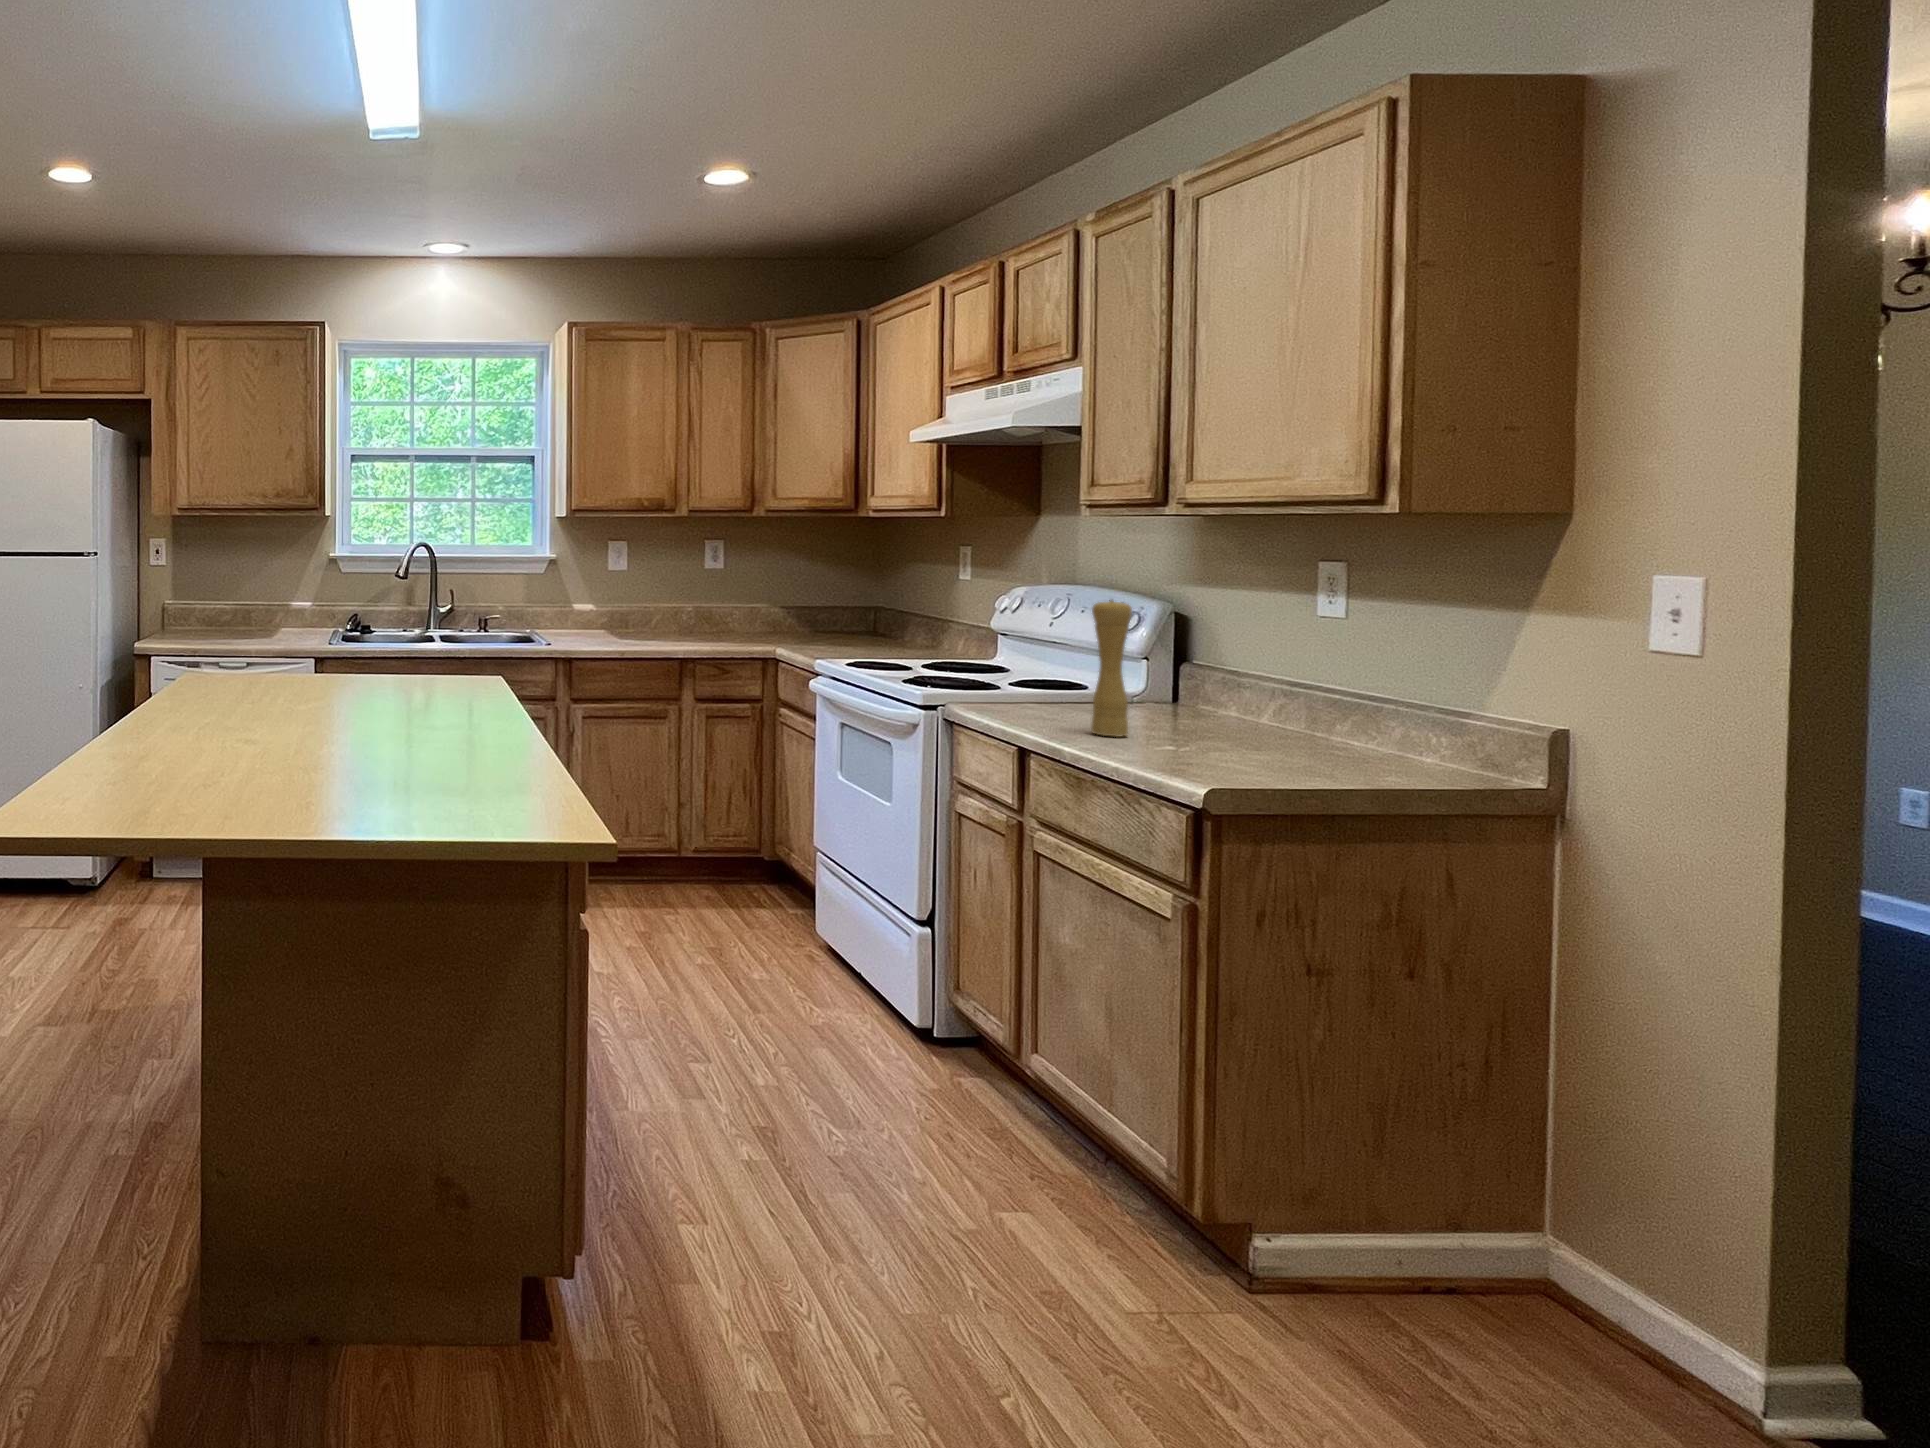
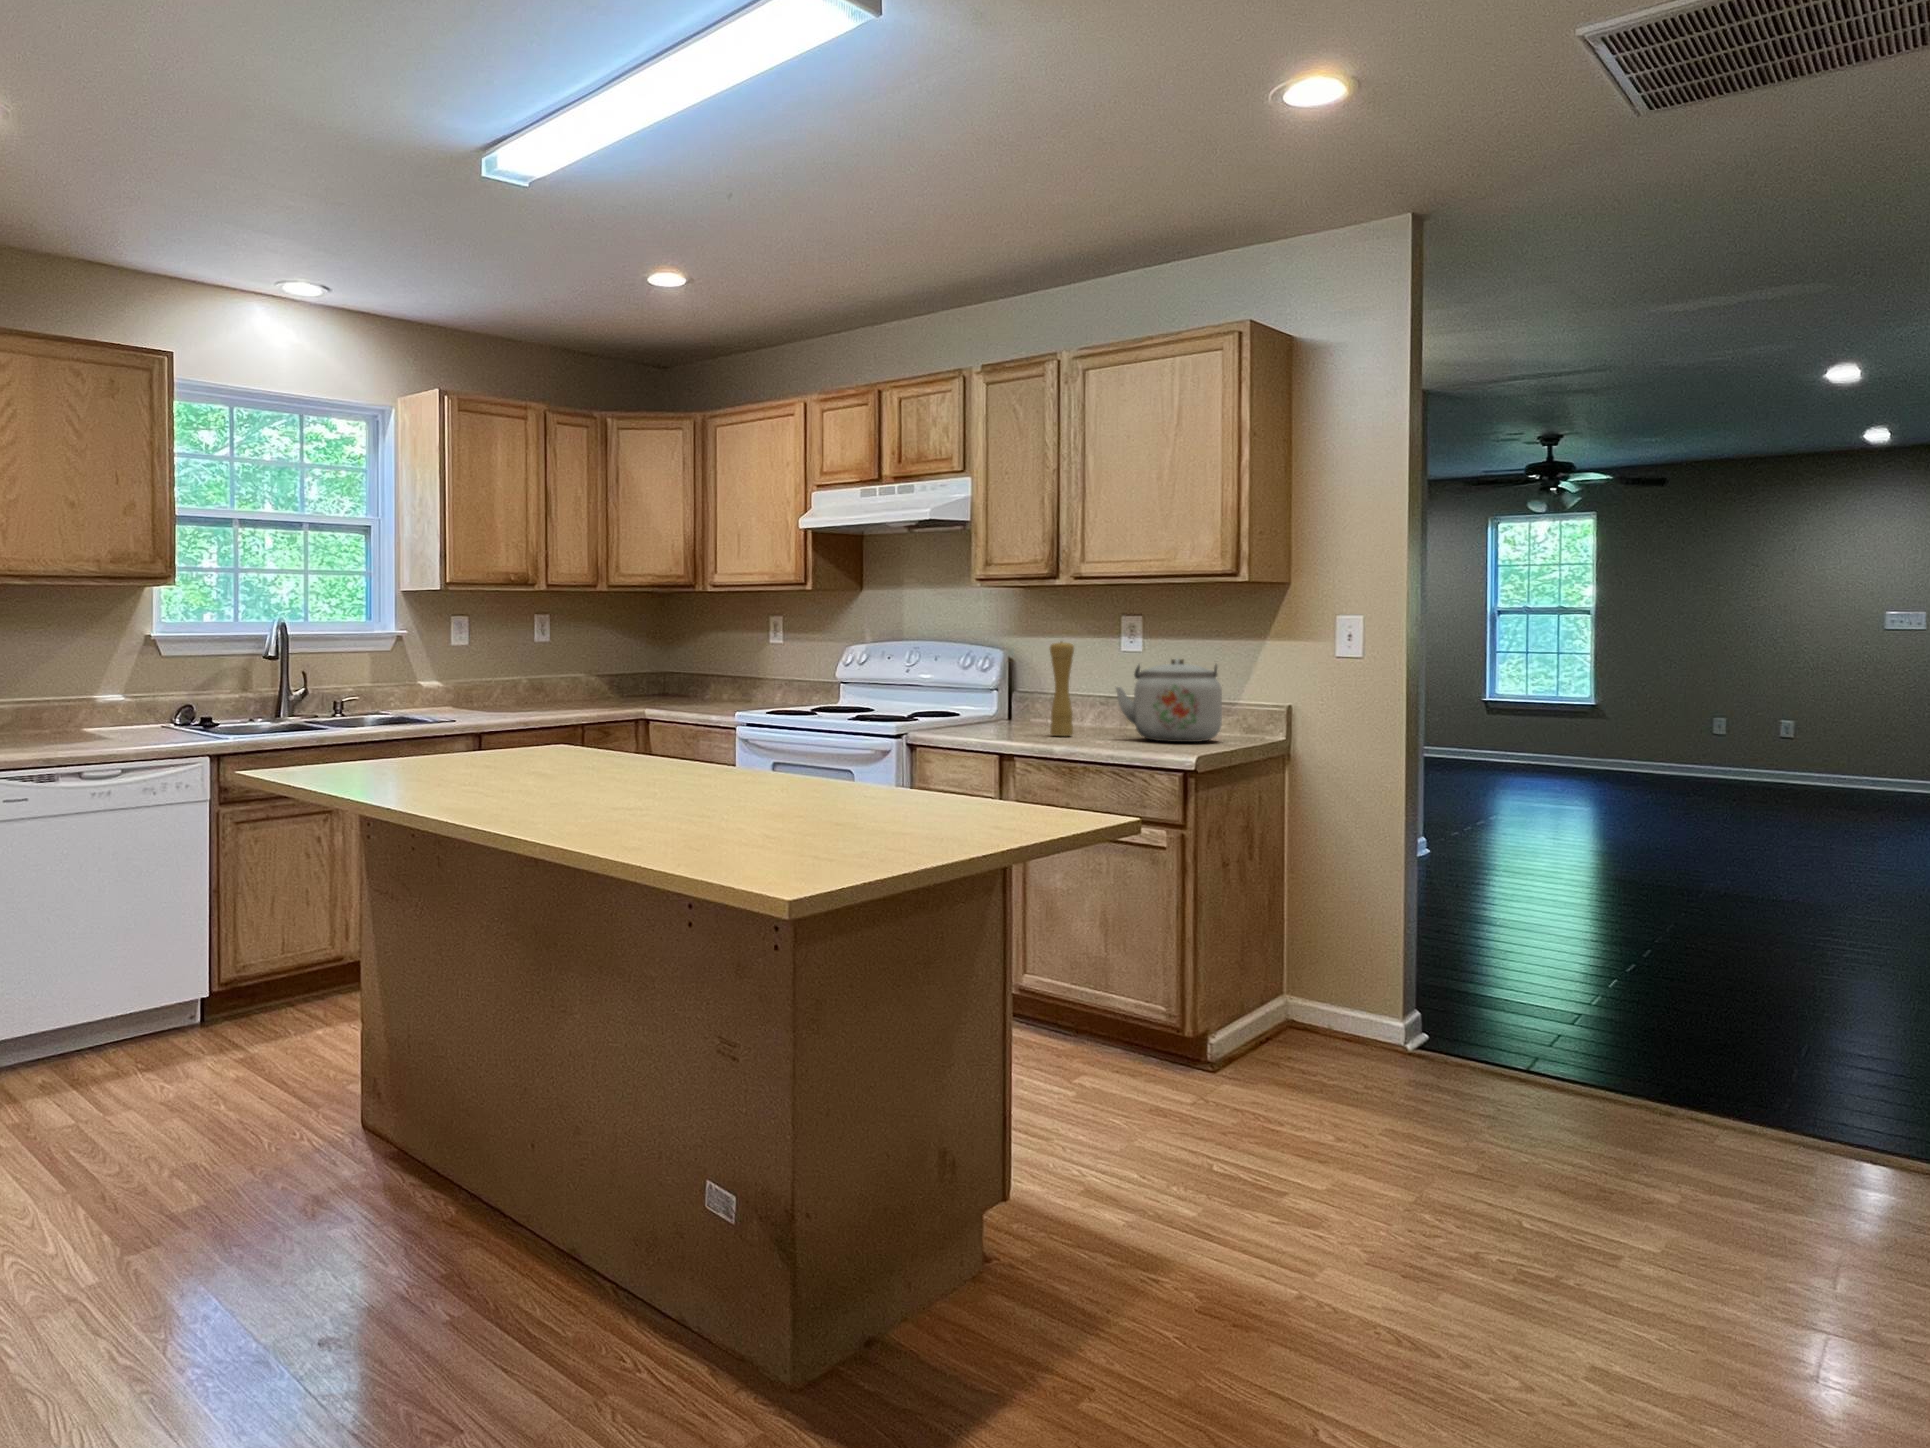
kettle: none [1167,636,1375,772] -> present [1116,658,1222,742]

